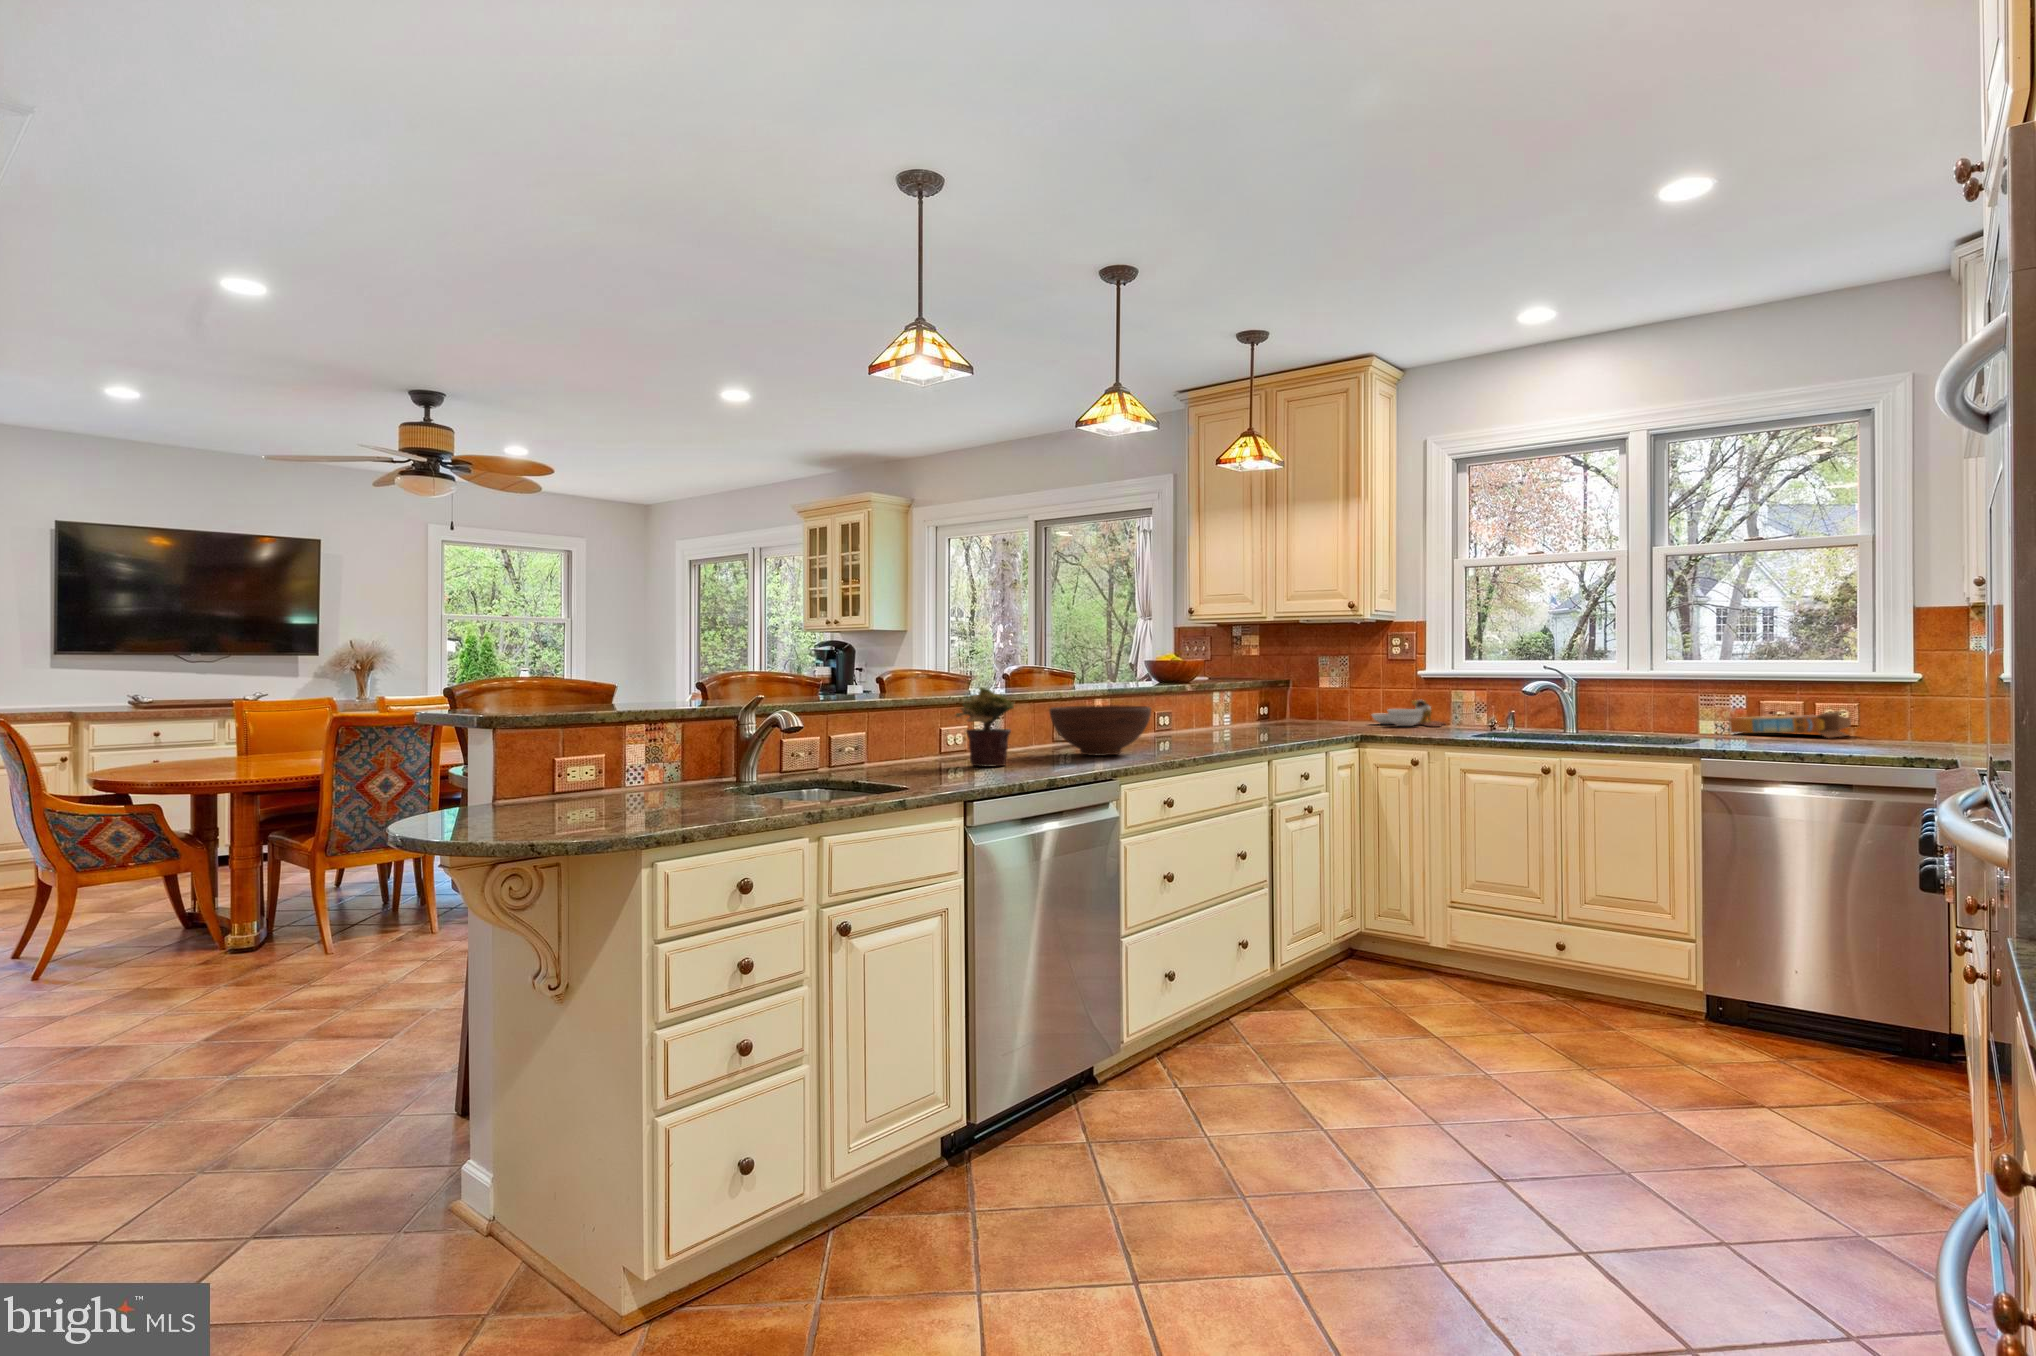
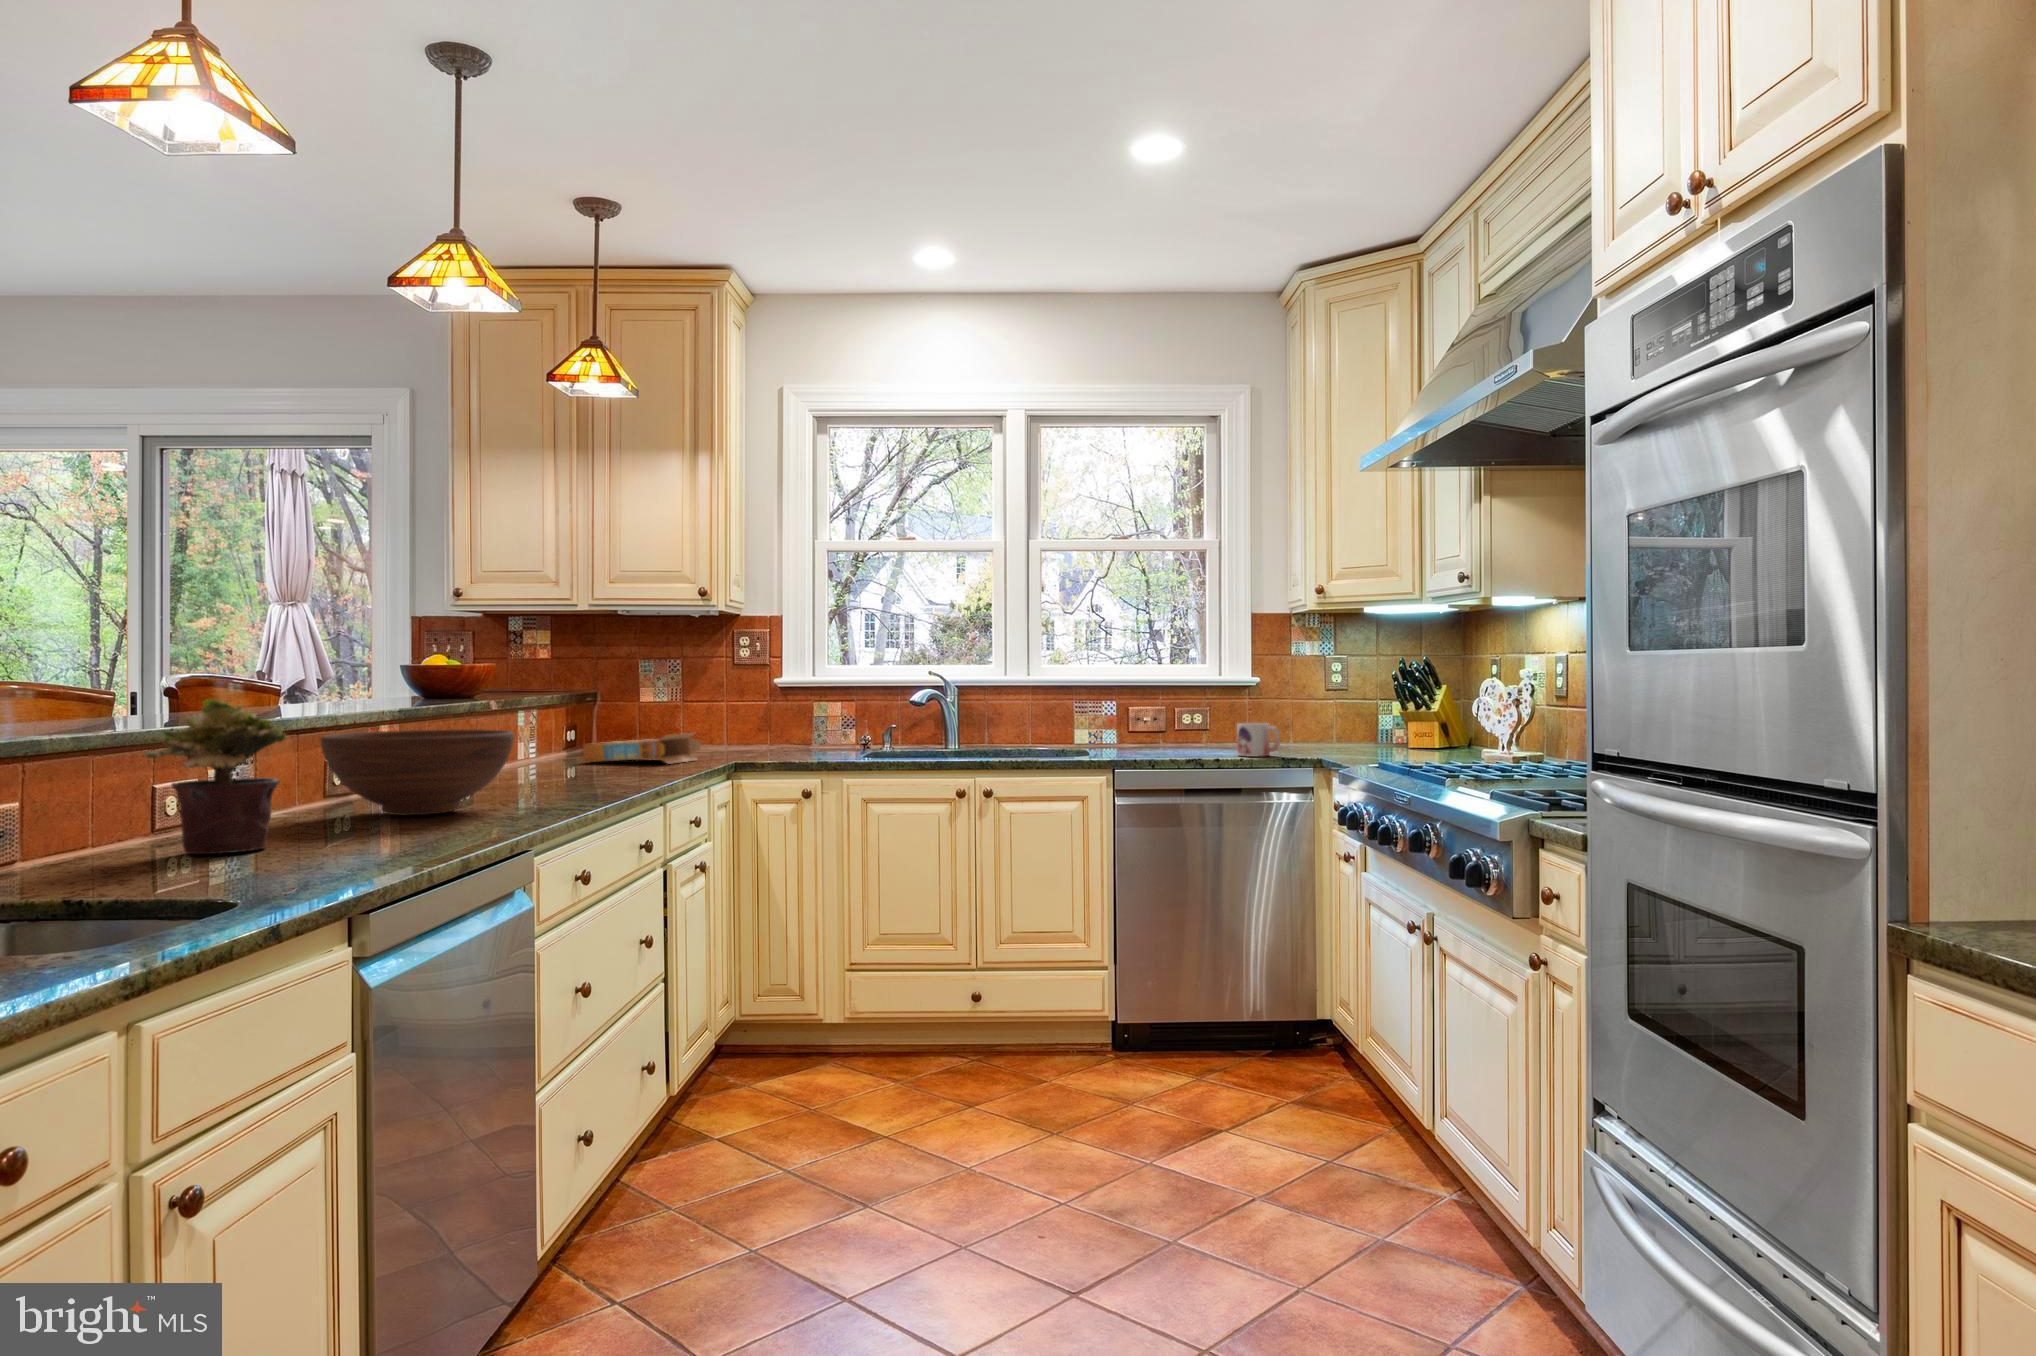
cutting board: present [1372,700,1445,727] -> none [718,711,809,748]
cereal box: present [1729,711,1851,738] -> present [583,733,700,764]
mug: none [1853,716,1905,752] -> present [1237,723,1280,757]

